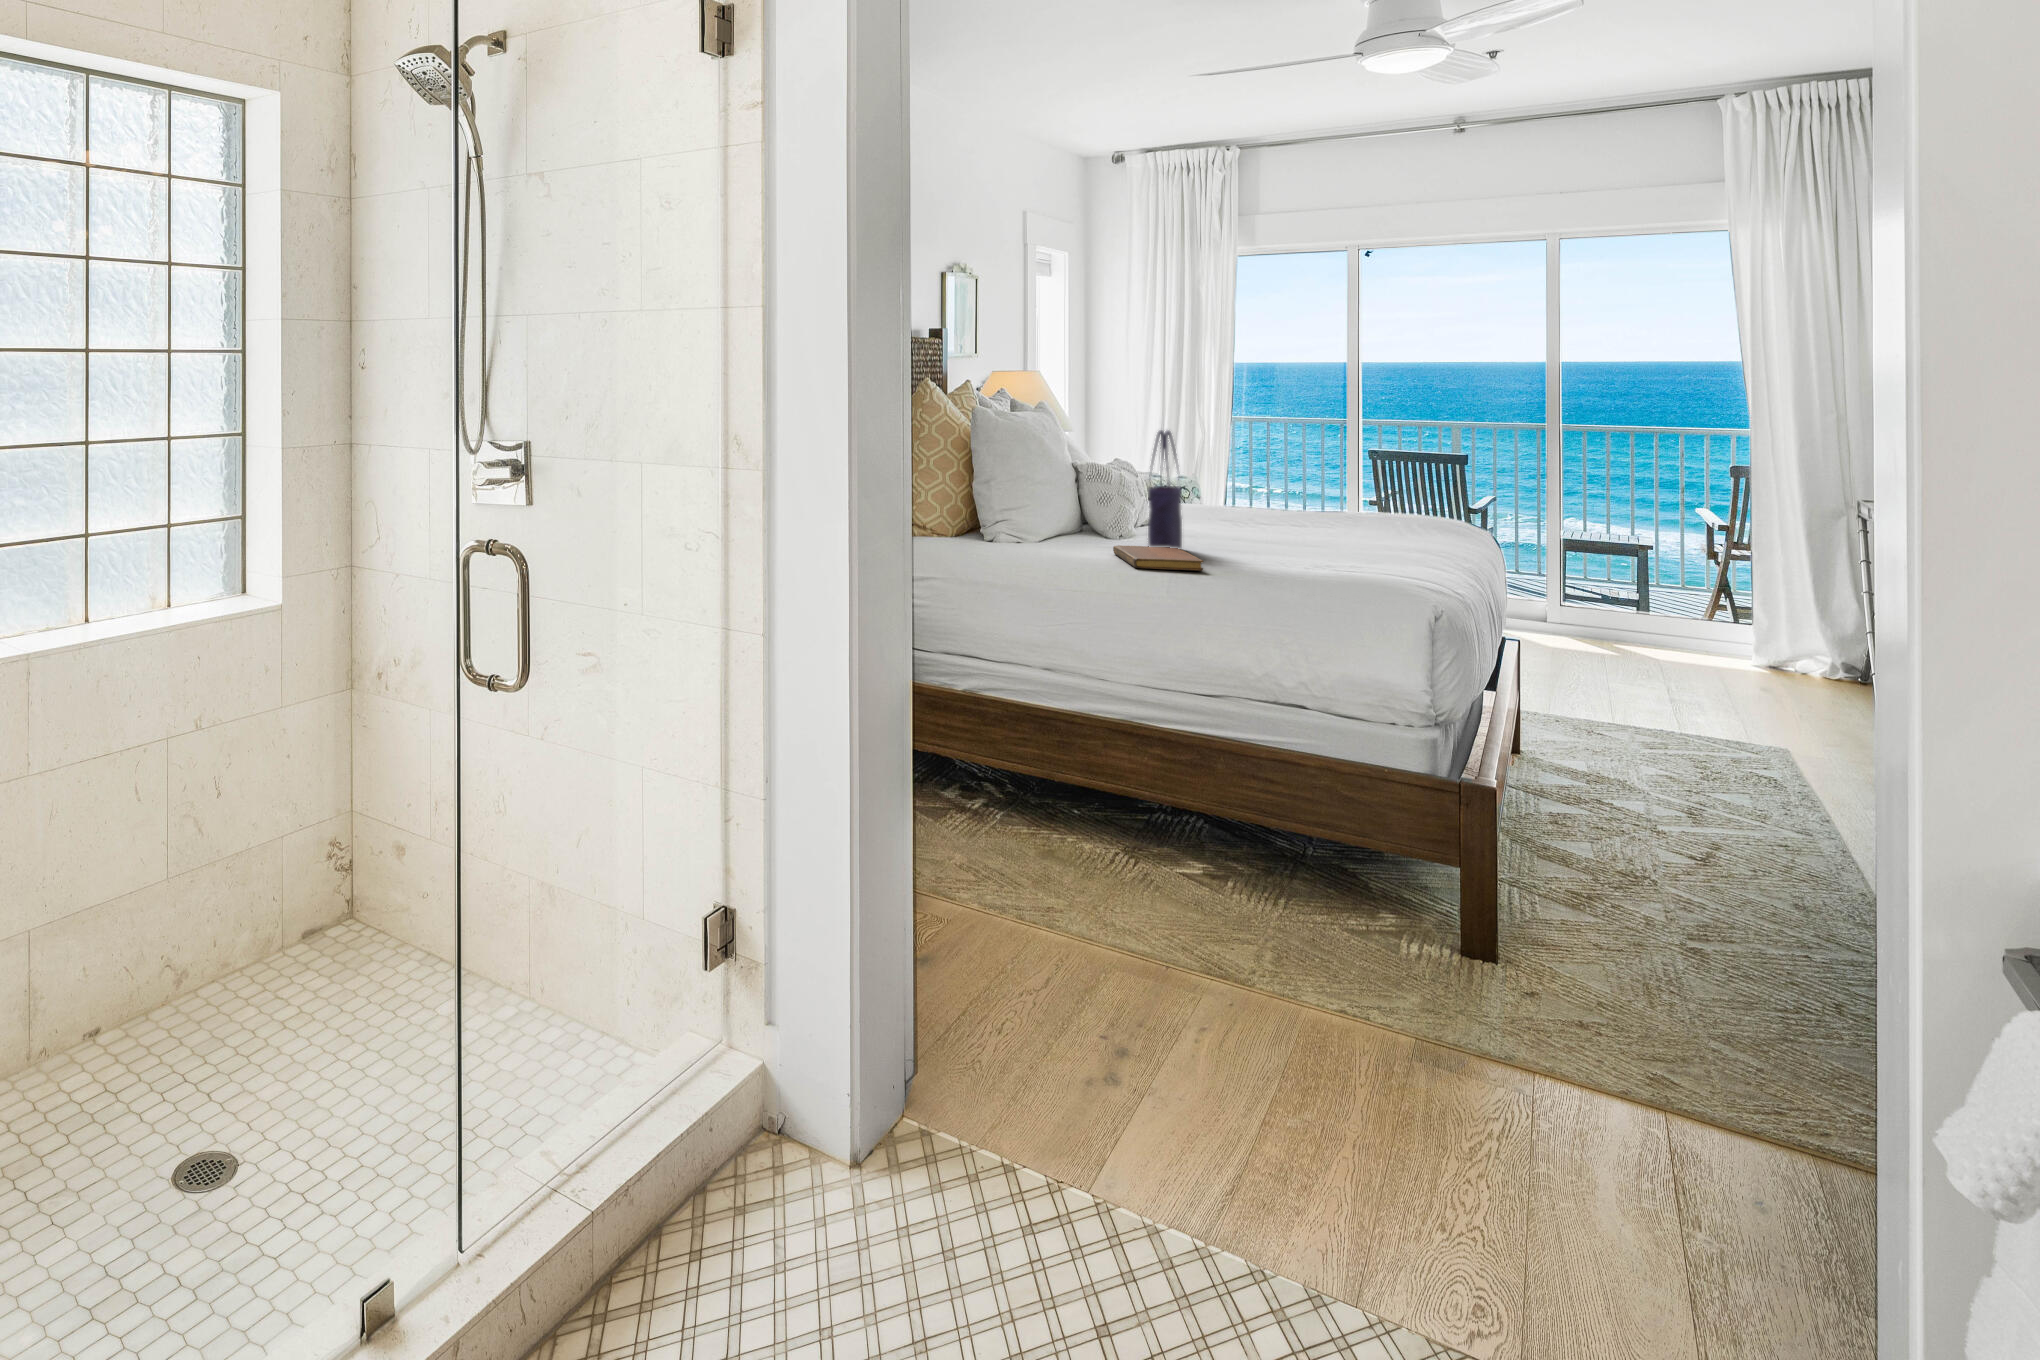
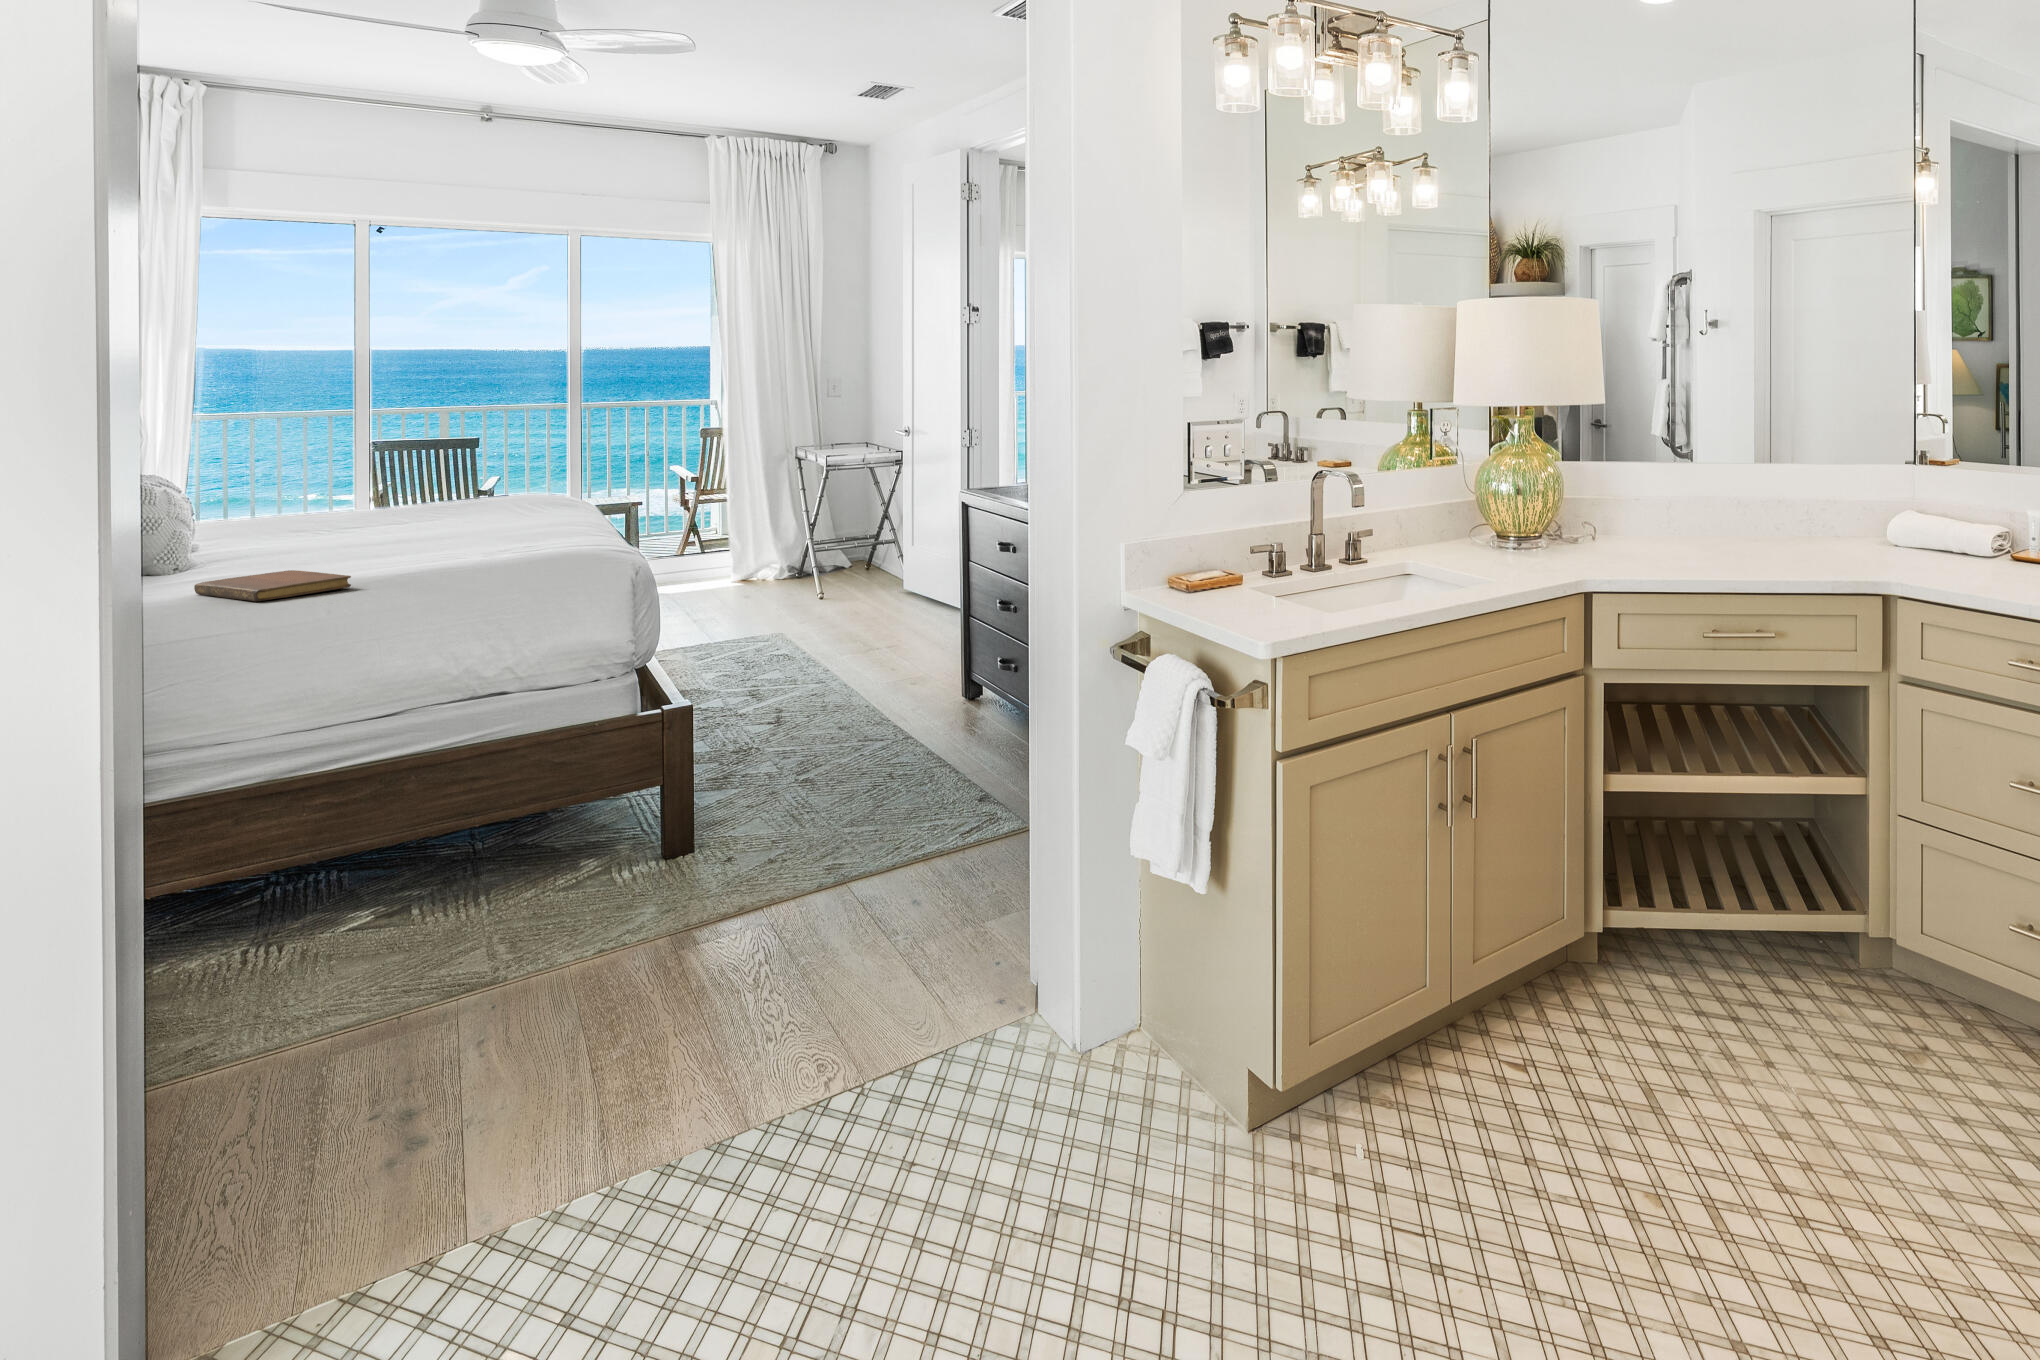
tote bag: present [1148,430,1182,548] -> none [233,434,282,581]

